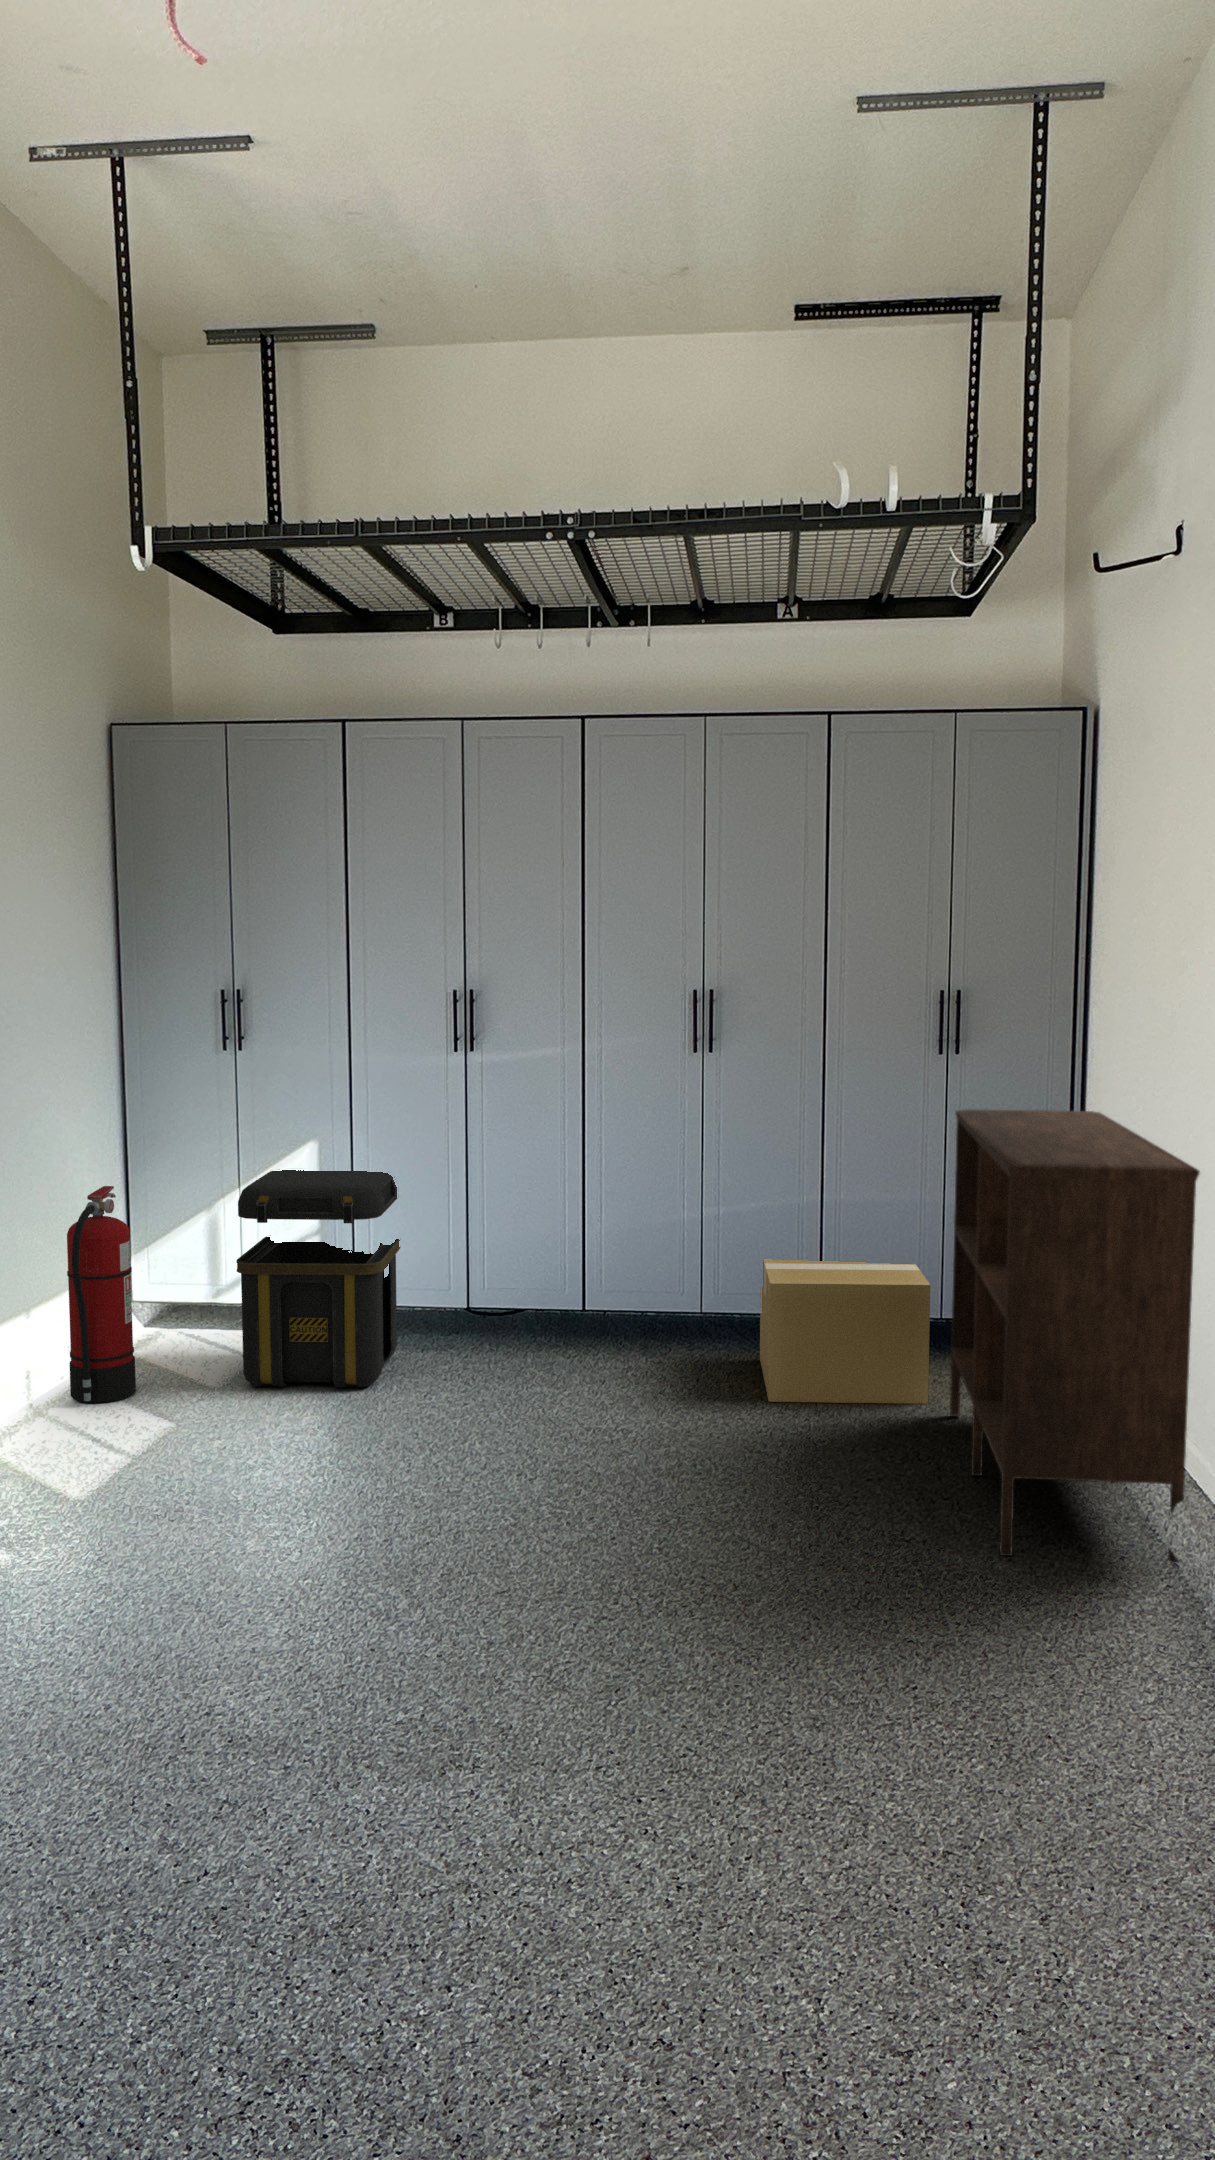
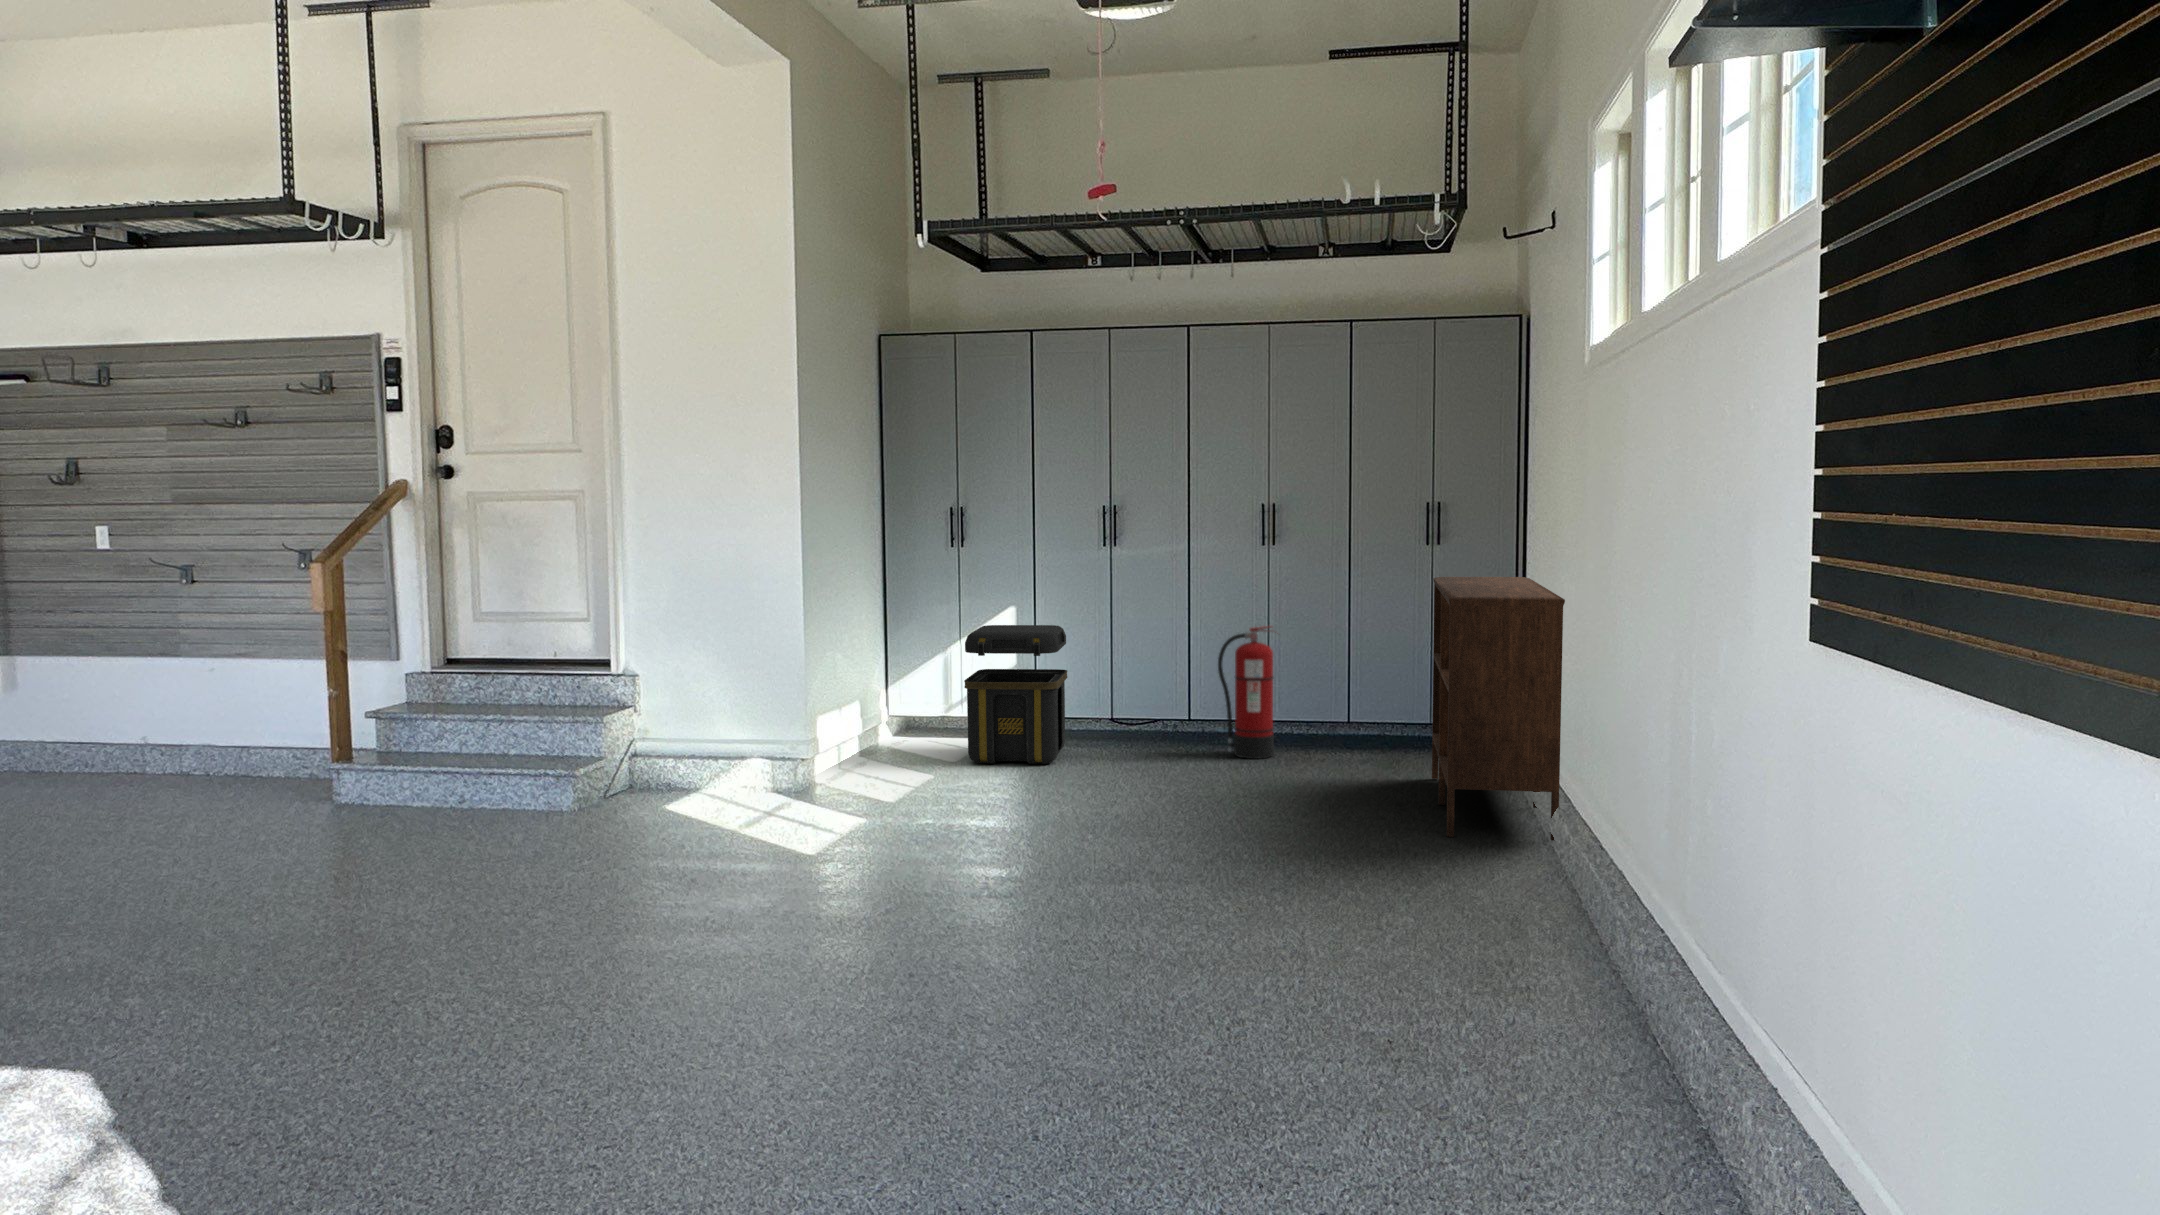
fire extinguisher: present [67,1186,136,1403] -> present [1218,626,1278,759]
cardboard box: present [760,1259,931,1404] -> none [1309,679,1420,774]

